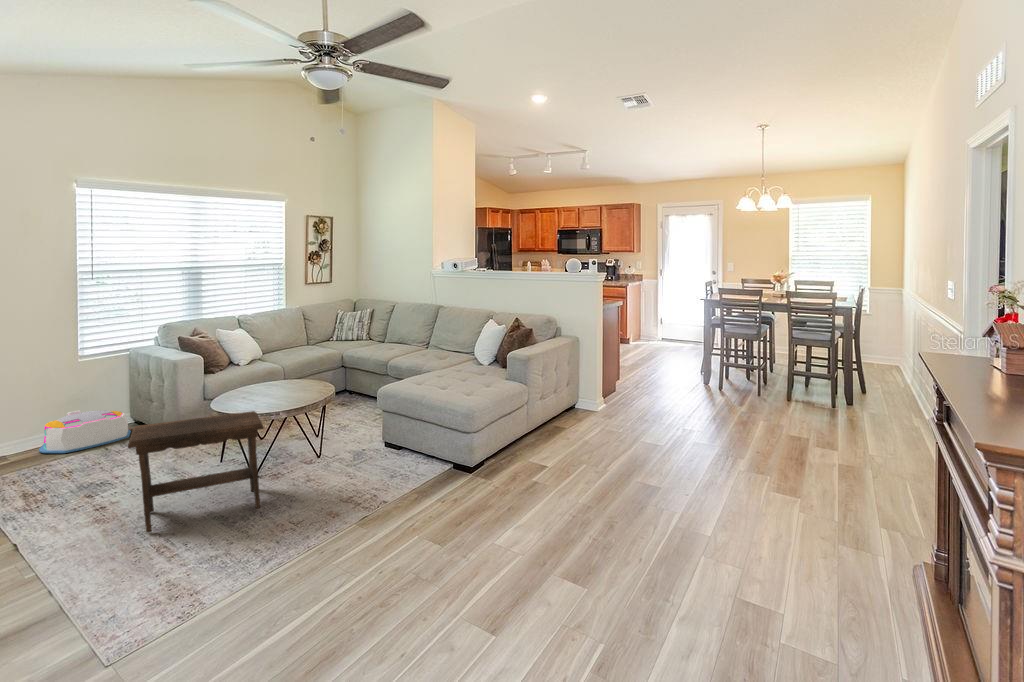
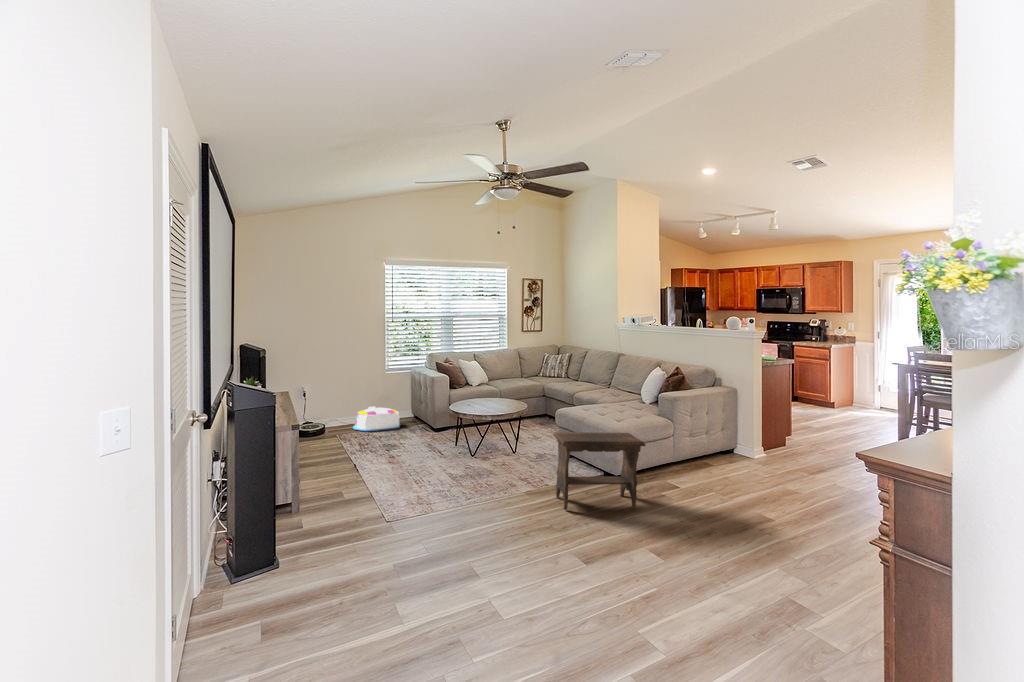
footstool: present [128,411,263,532] -> present [553,432,645,510]

